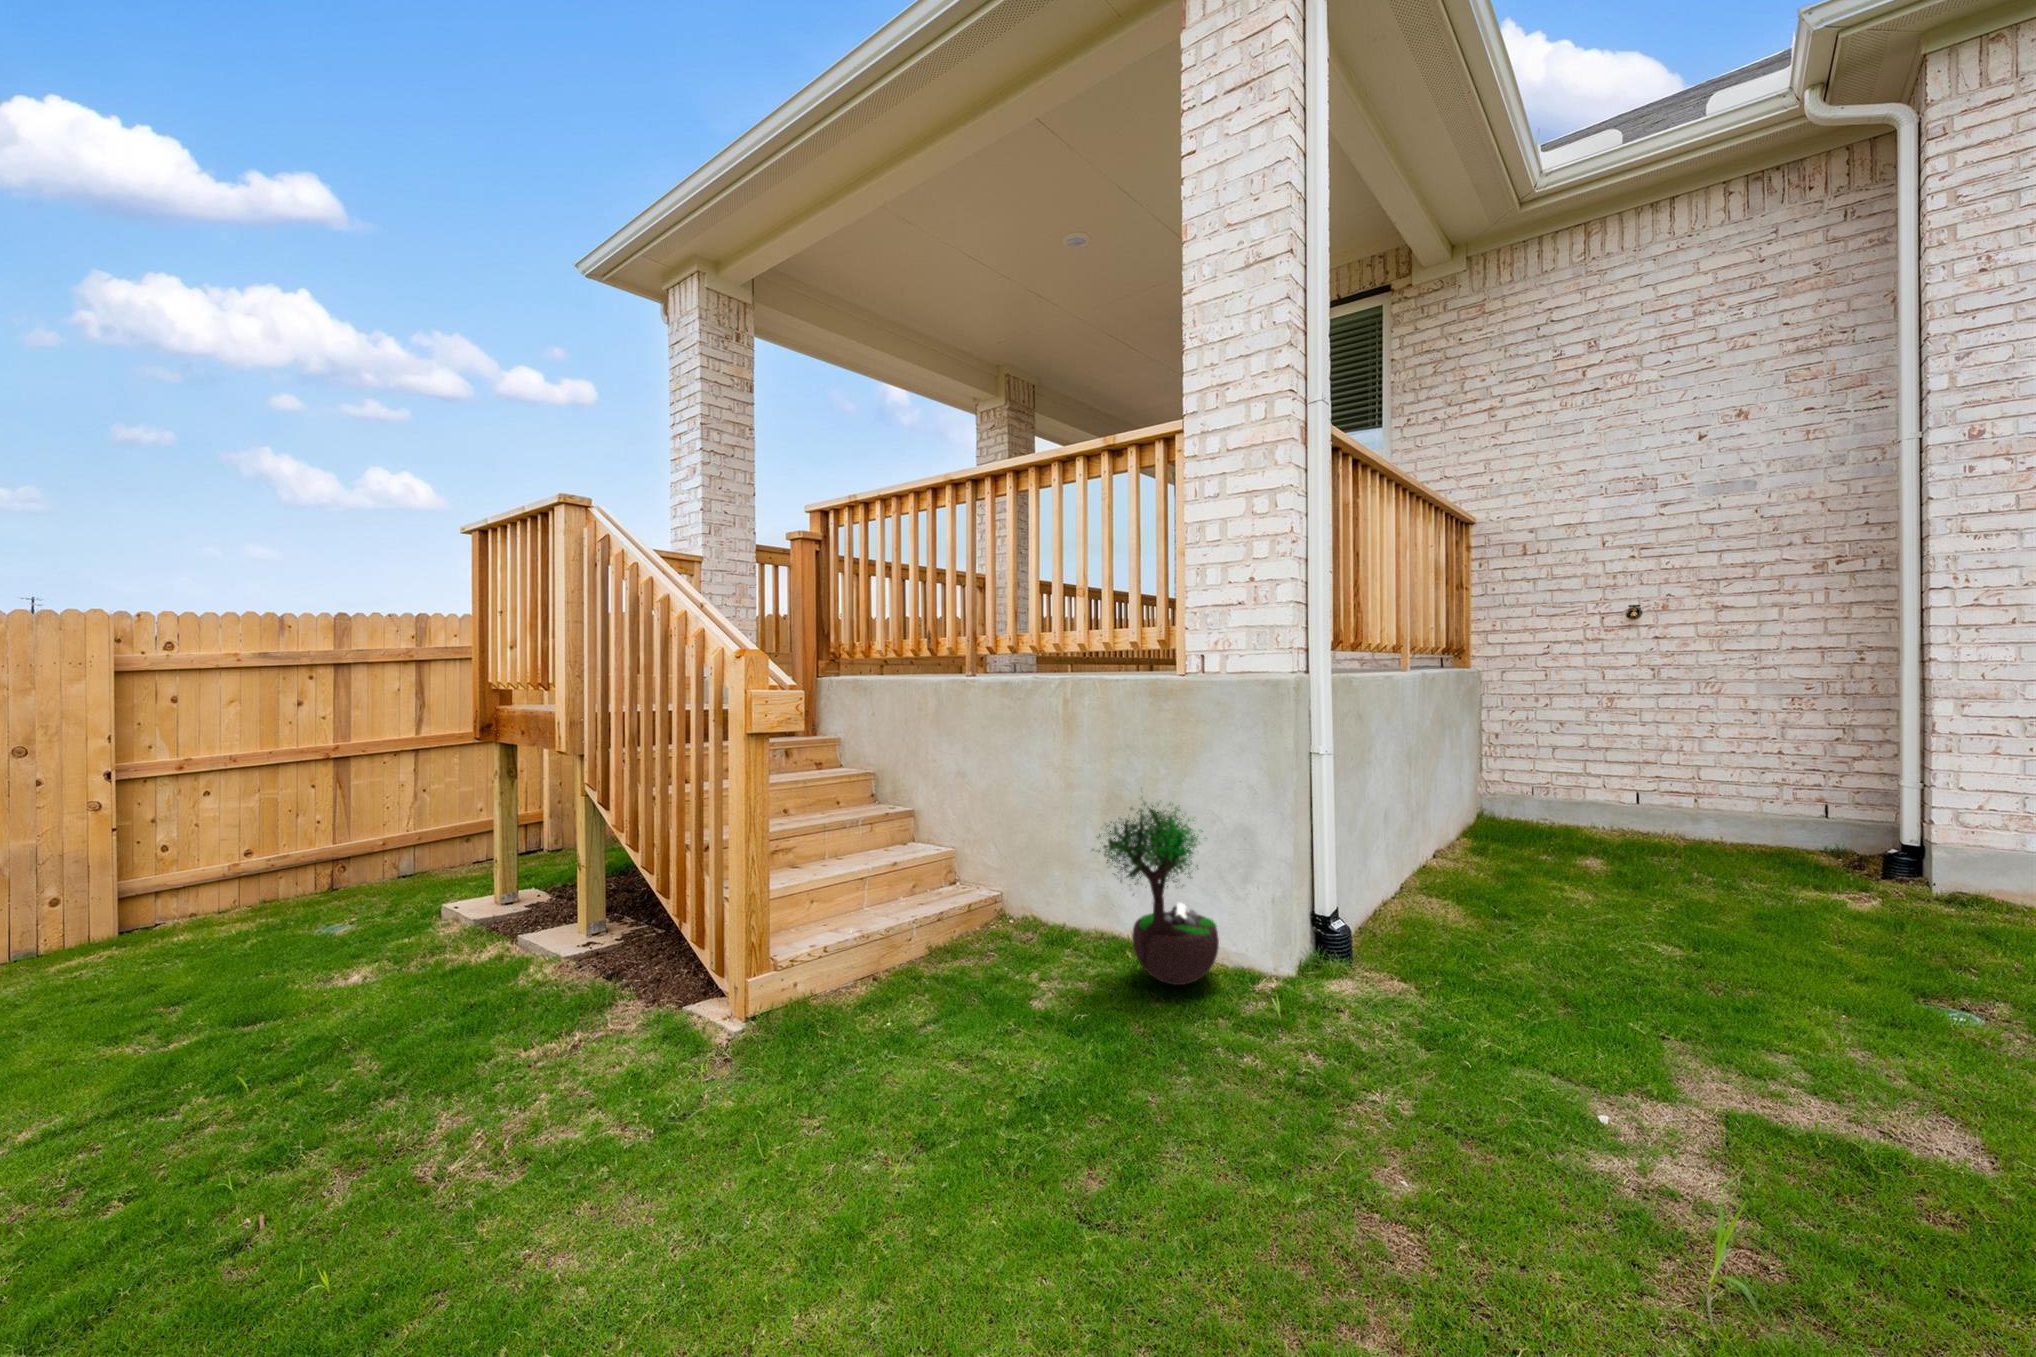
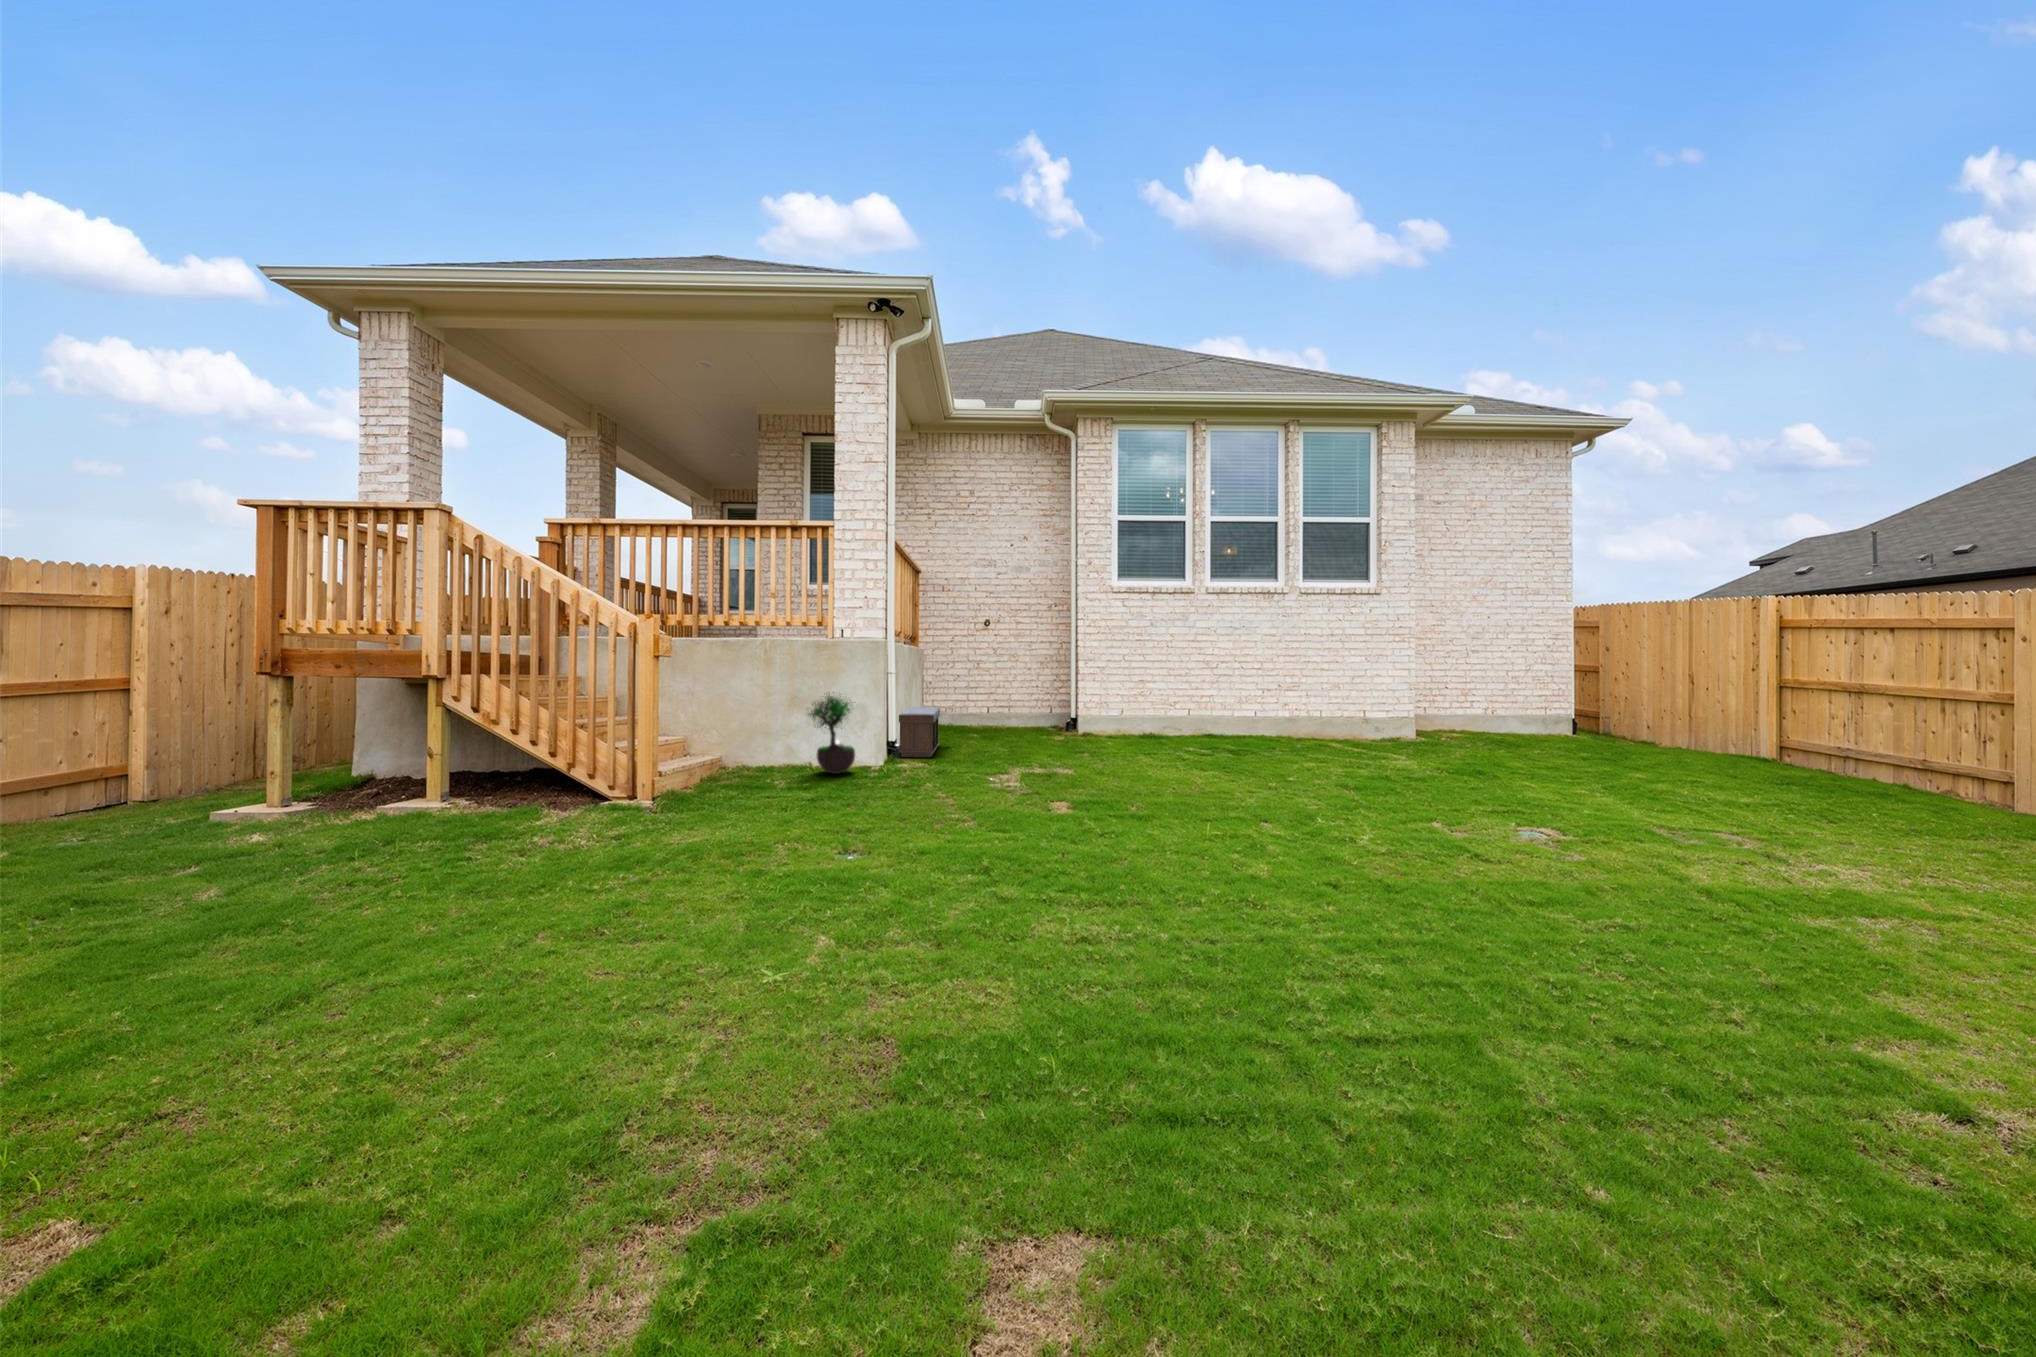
bench: none [1359,809,1484,950] -> present [899,707,940,757]

